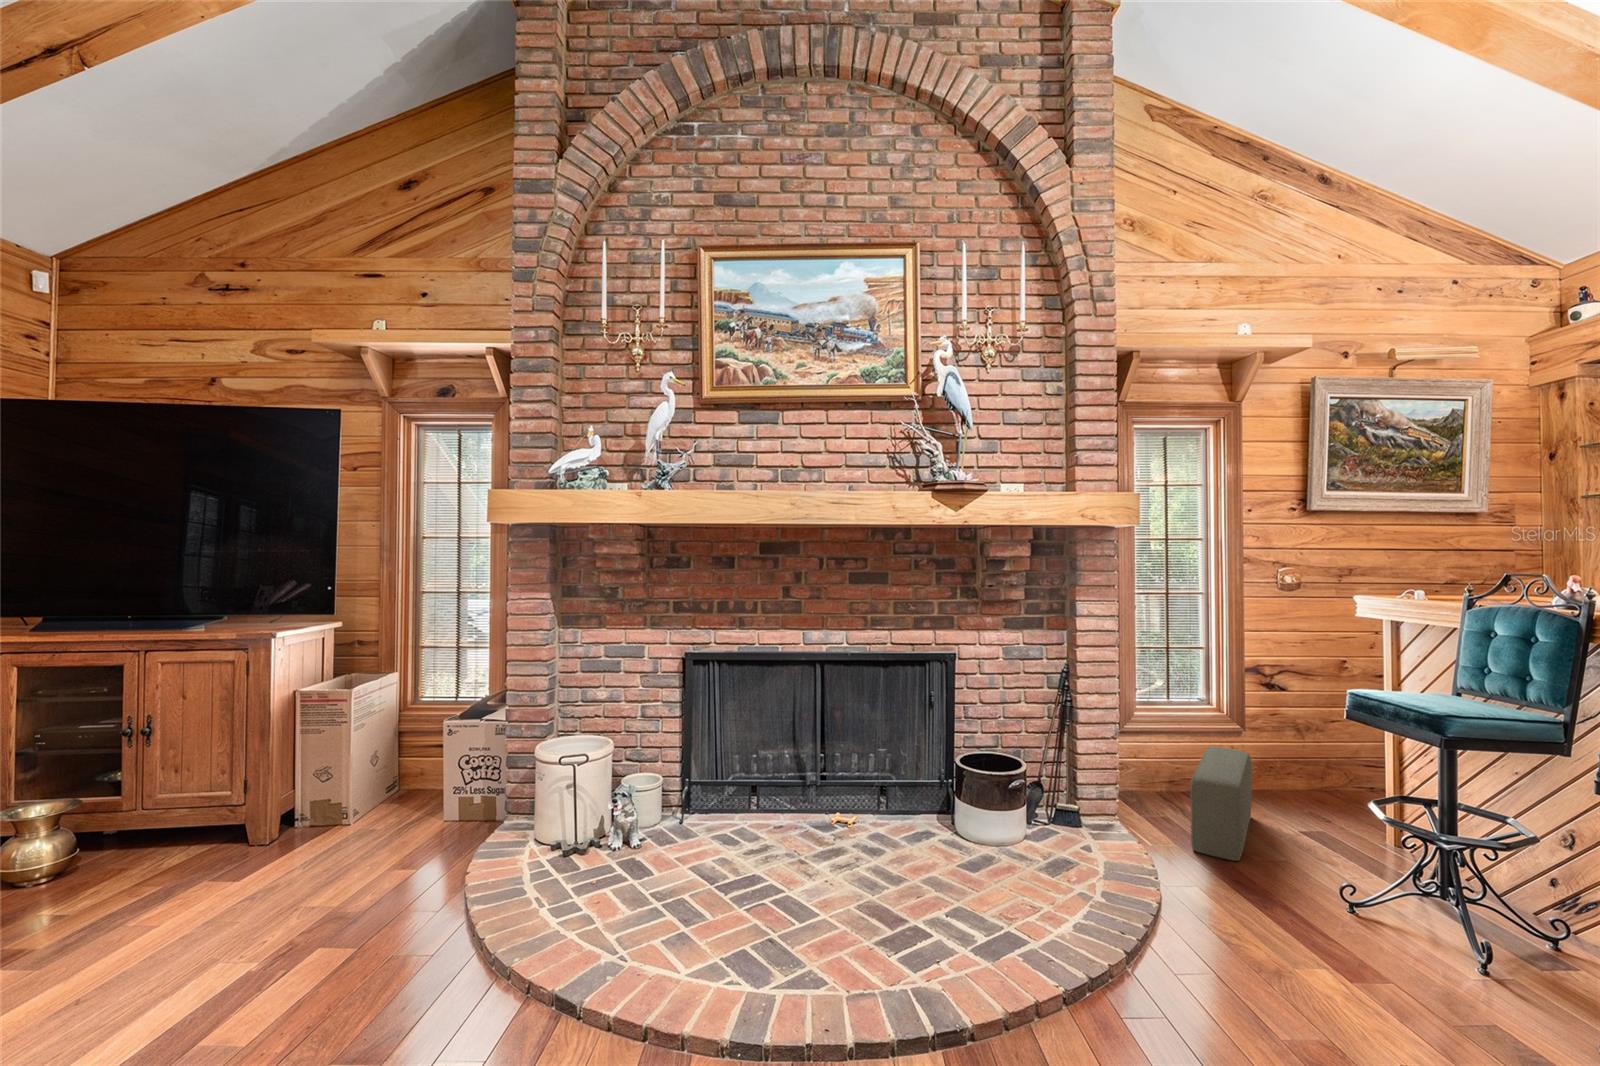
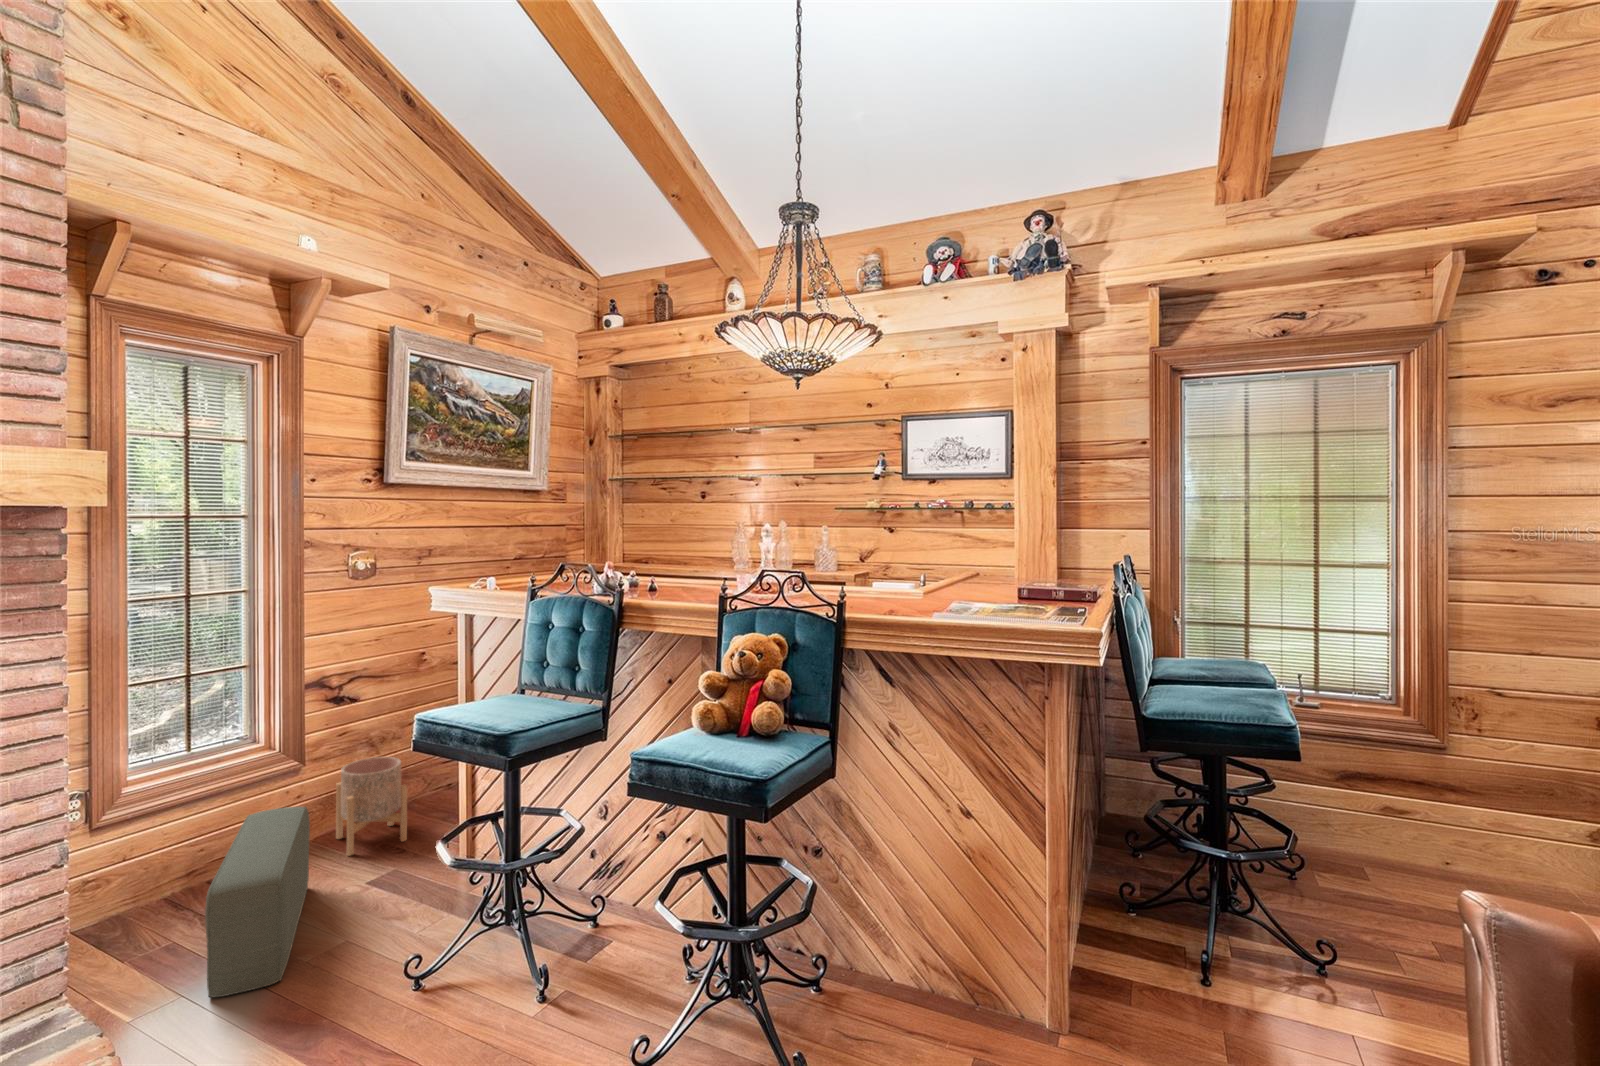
planter: none [1268,736,1332,815] -> present [336,757,407,856]

